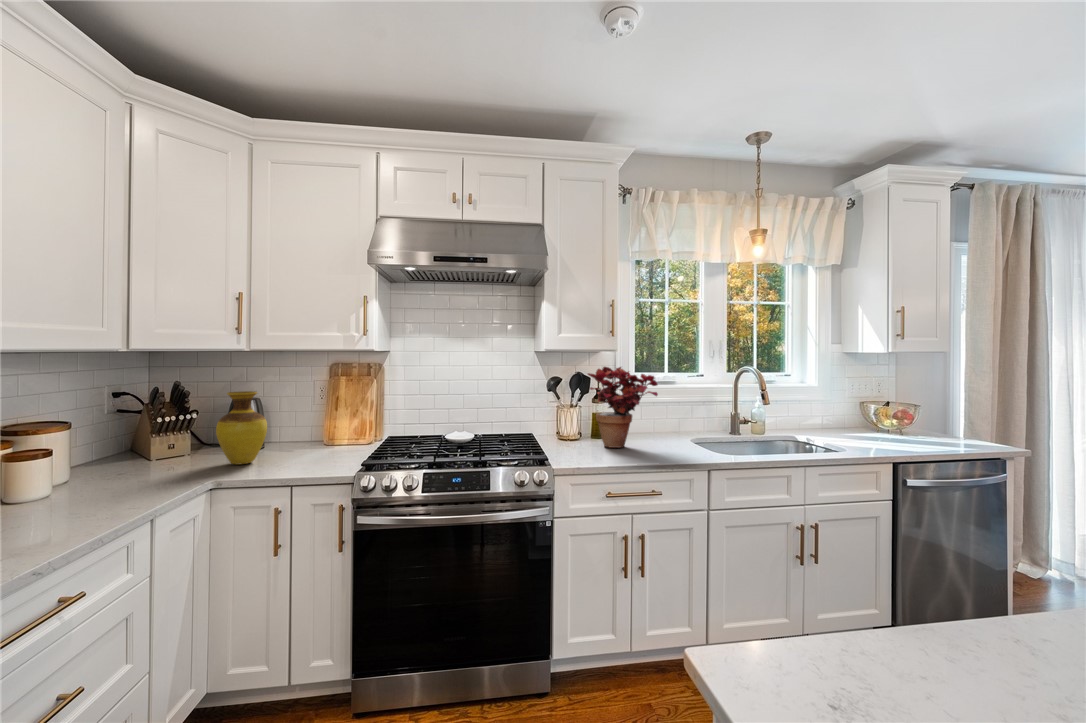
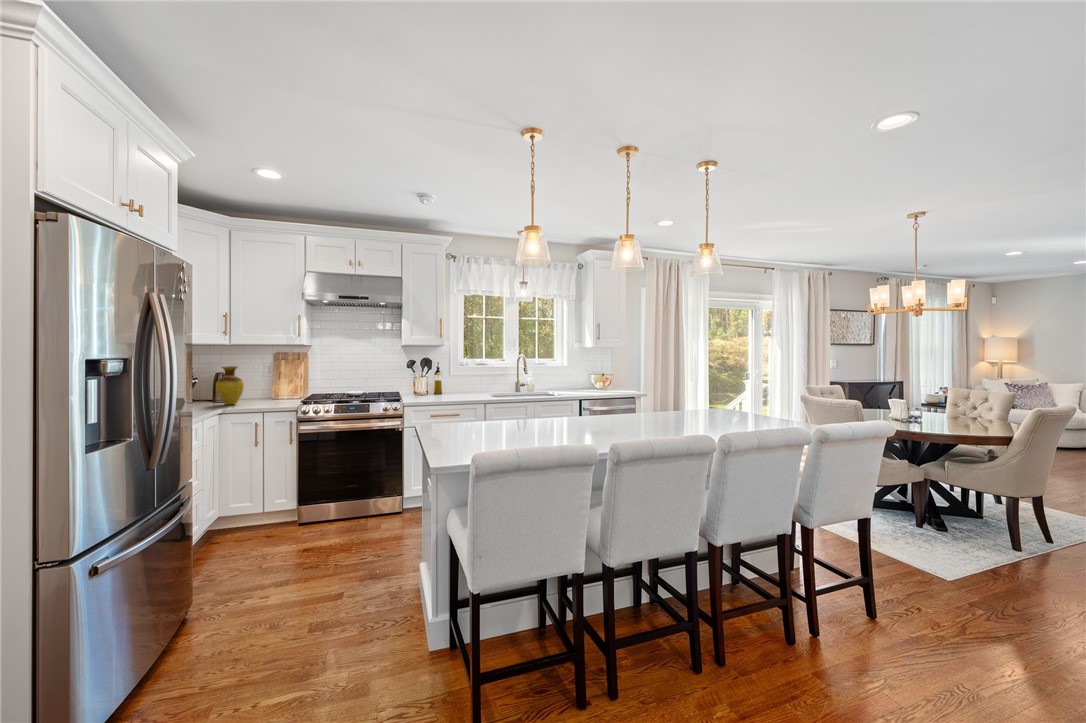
potted plant: present [588,367,658,448] -> none [425,353,464,395]

